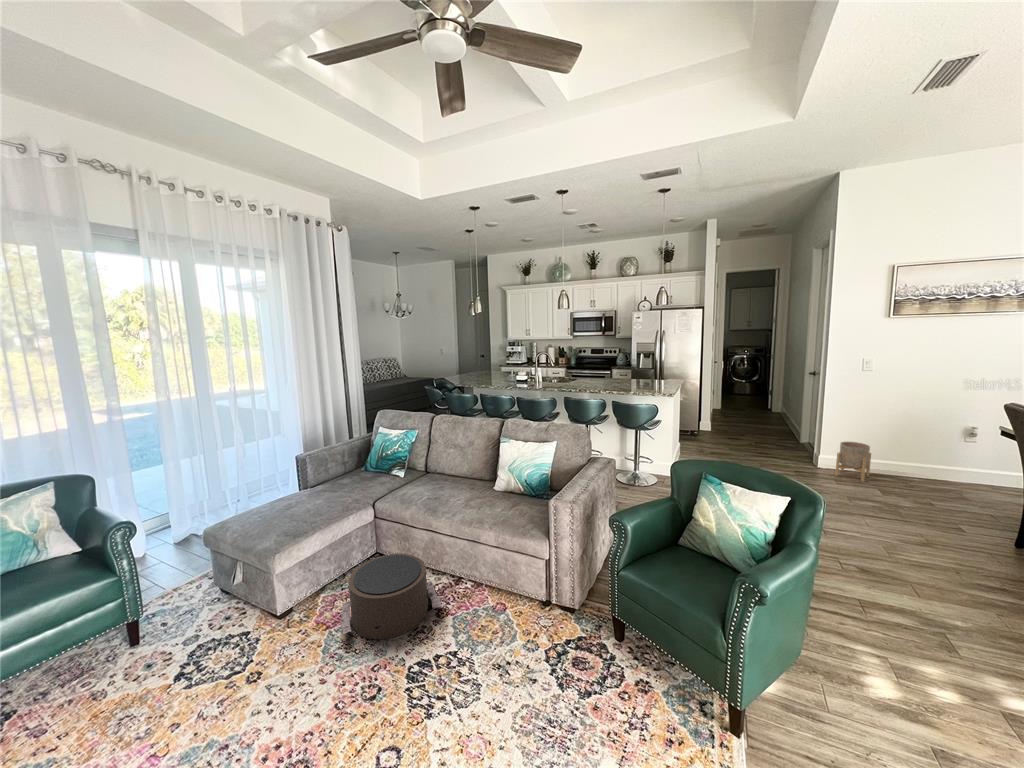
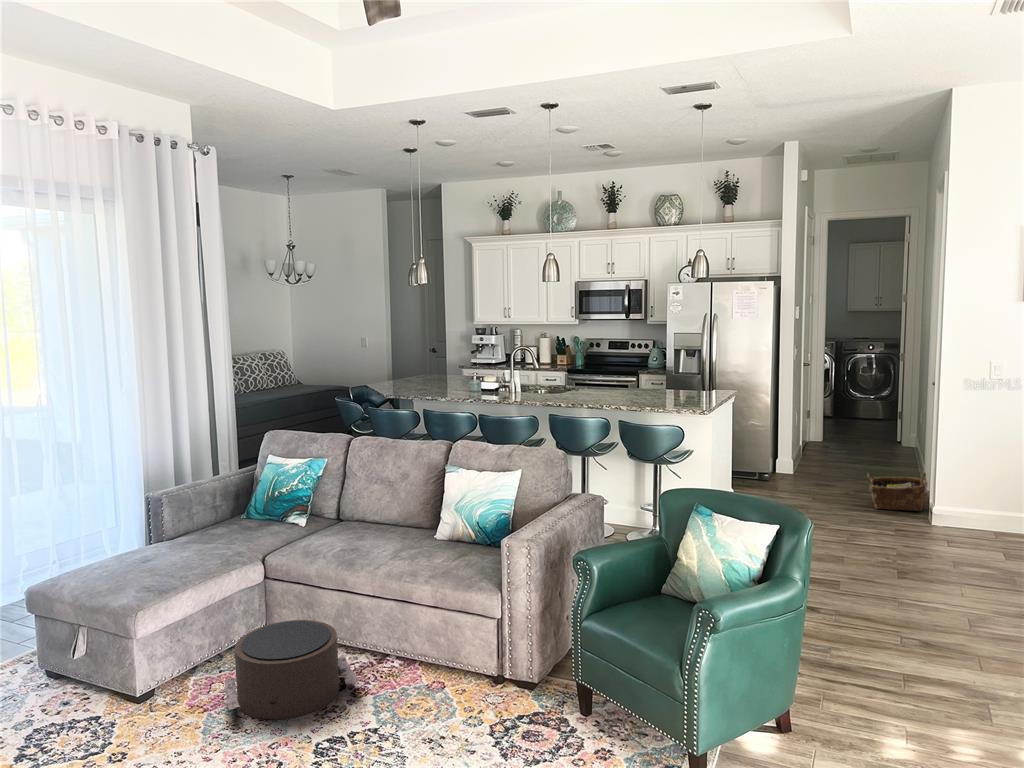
woven basket: none [767,433,809,458] -> present [867,472,928,511]
planter: present [835,442,871,482] -> none [955,483,1006,542]

